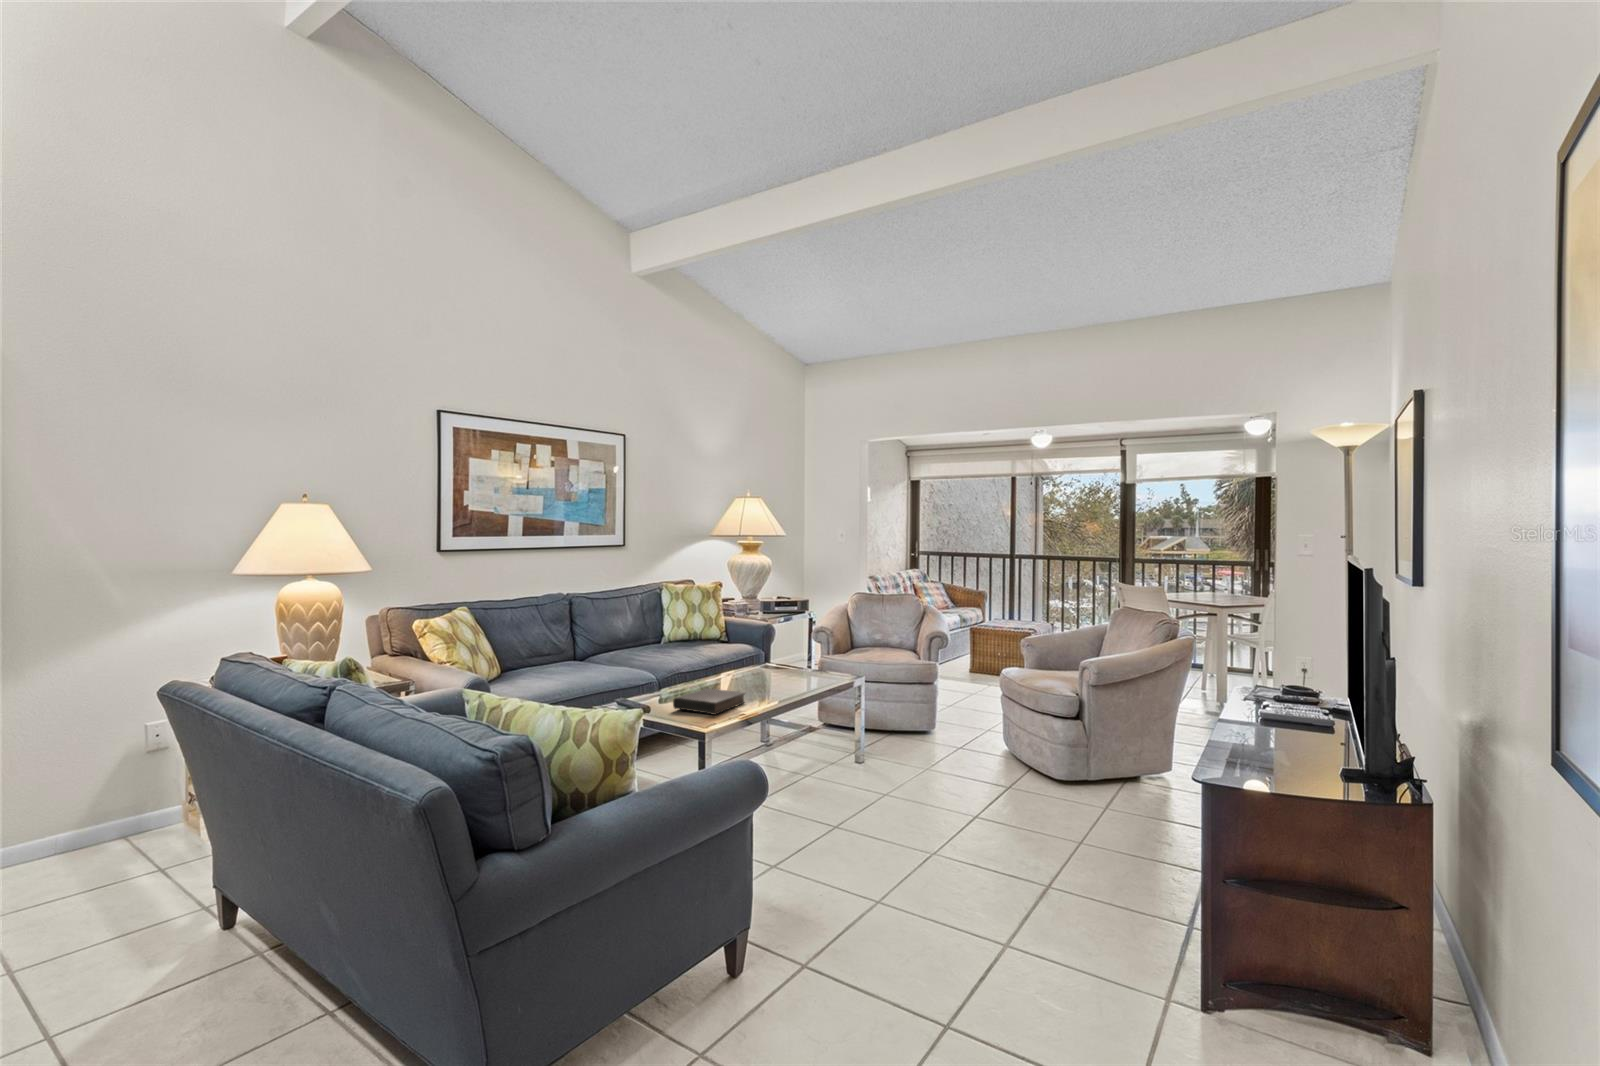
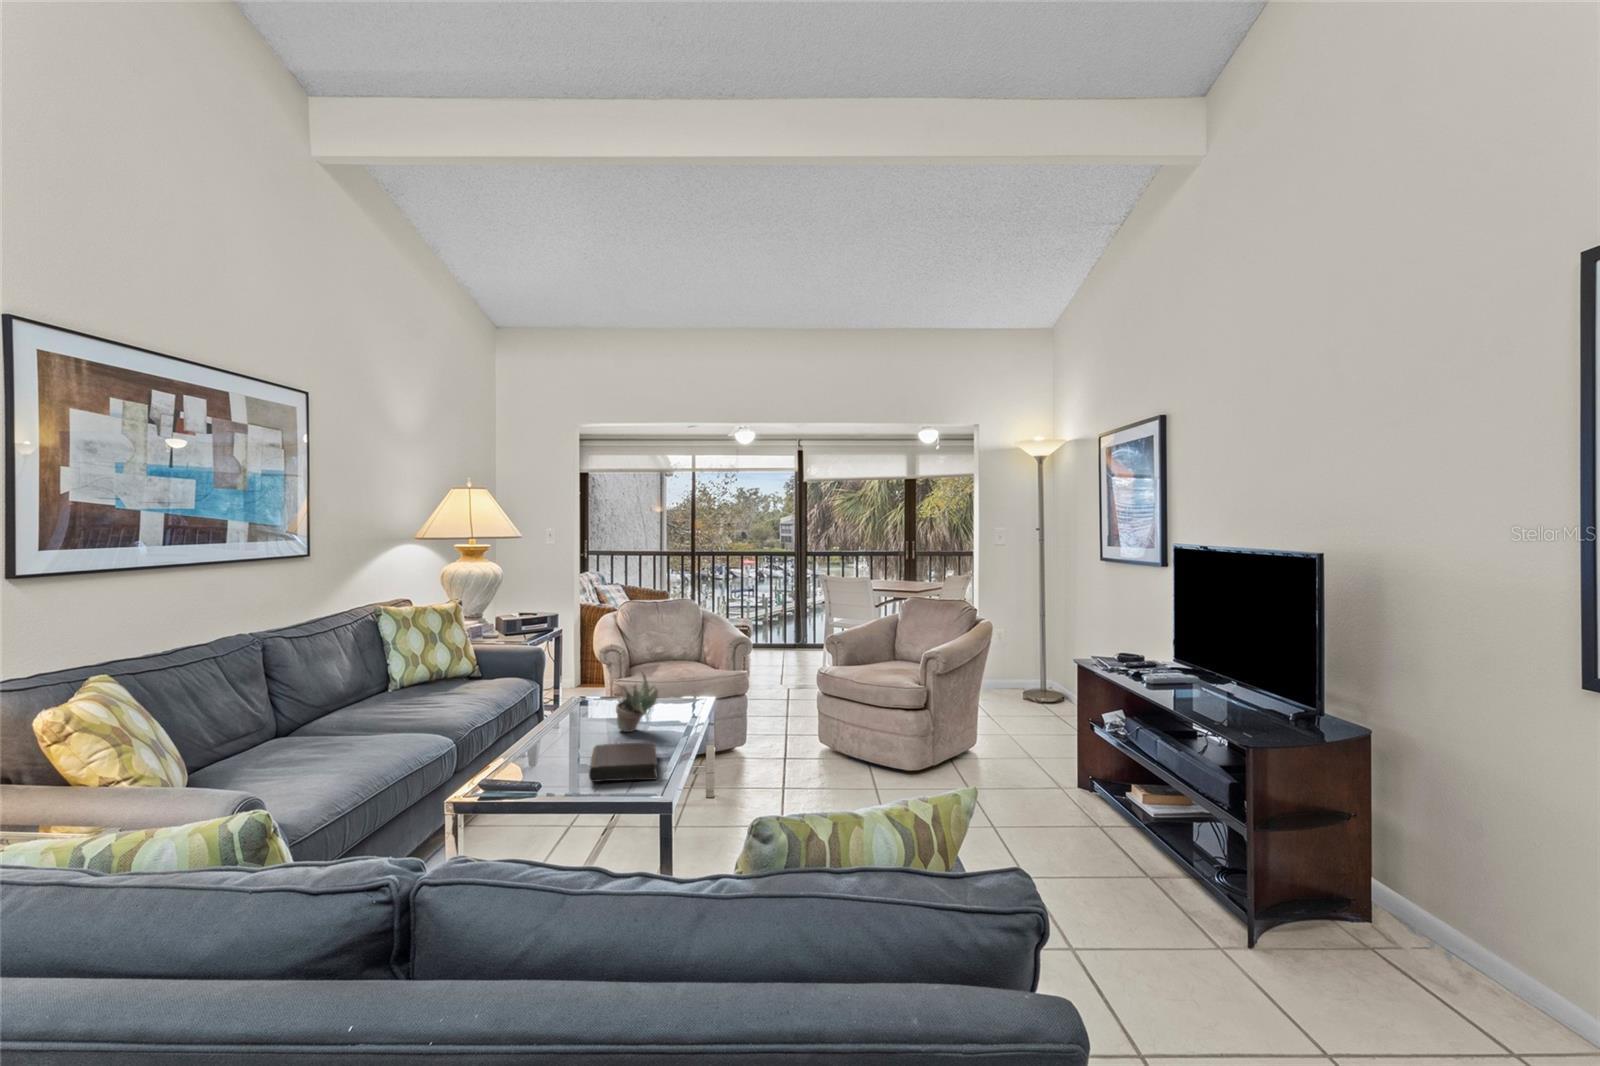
succulent plant: none [748,639,781,688] -> present [615,671,658,732]

